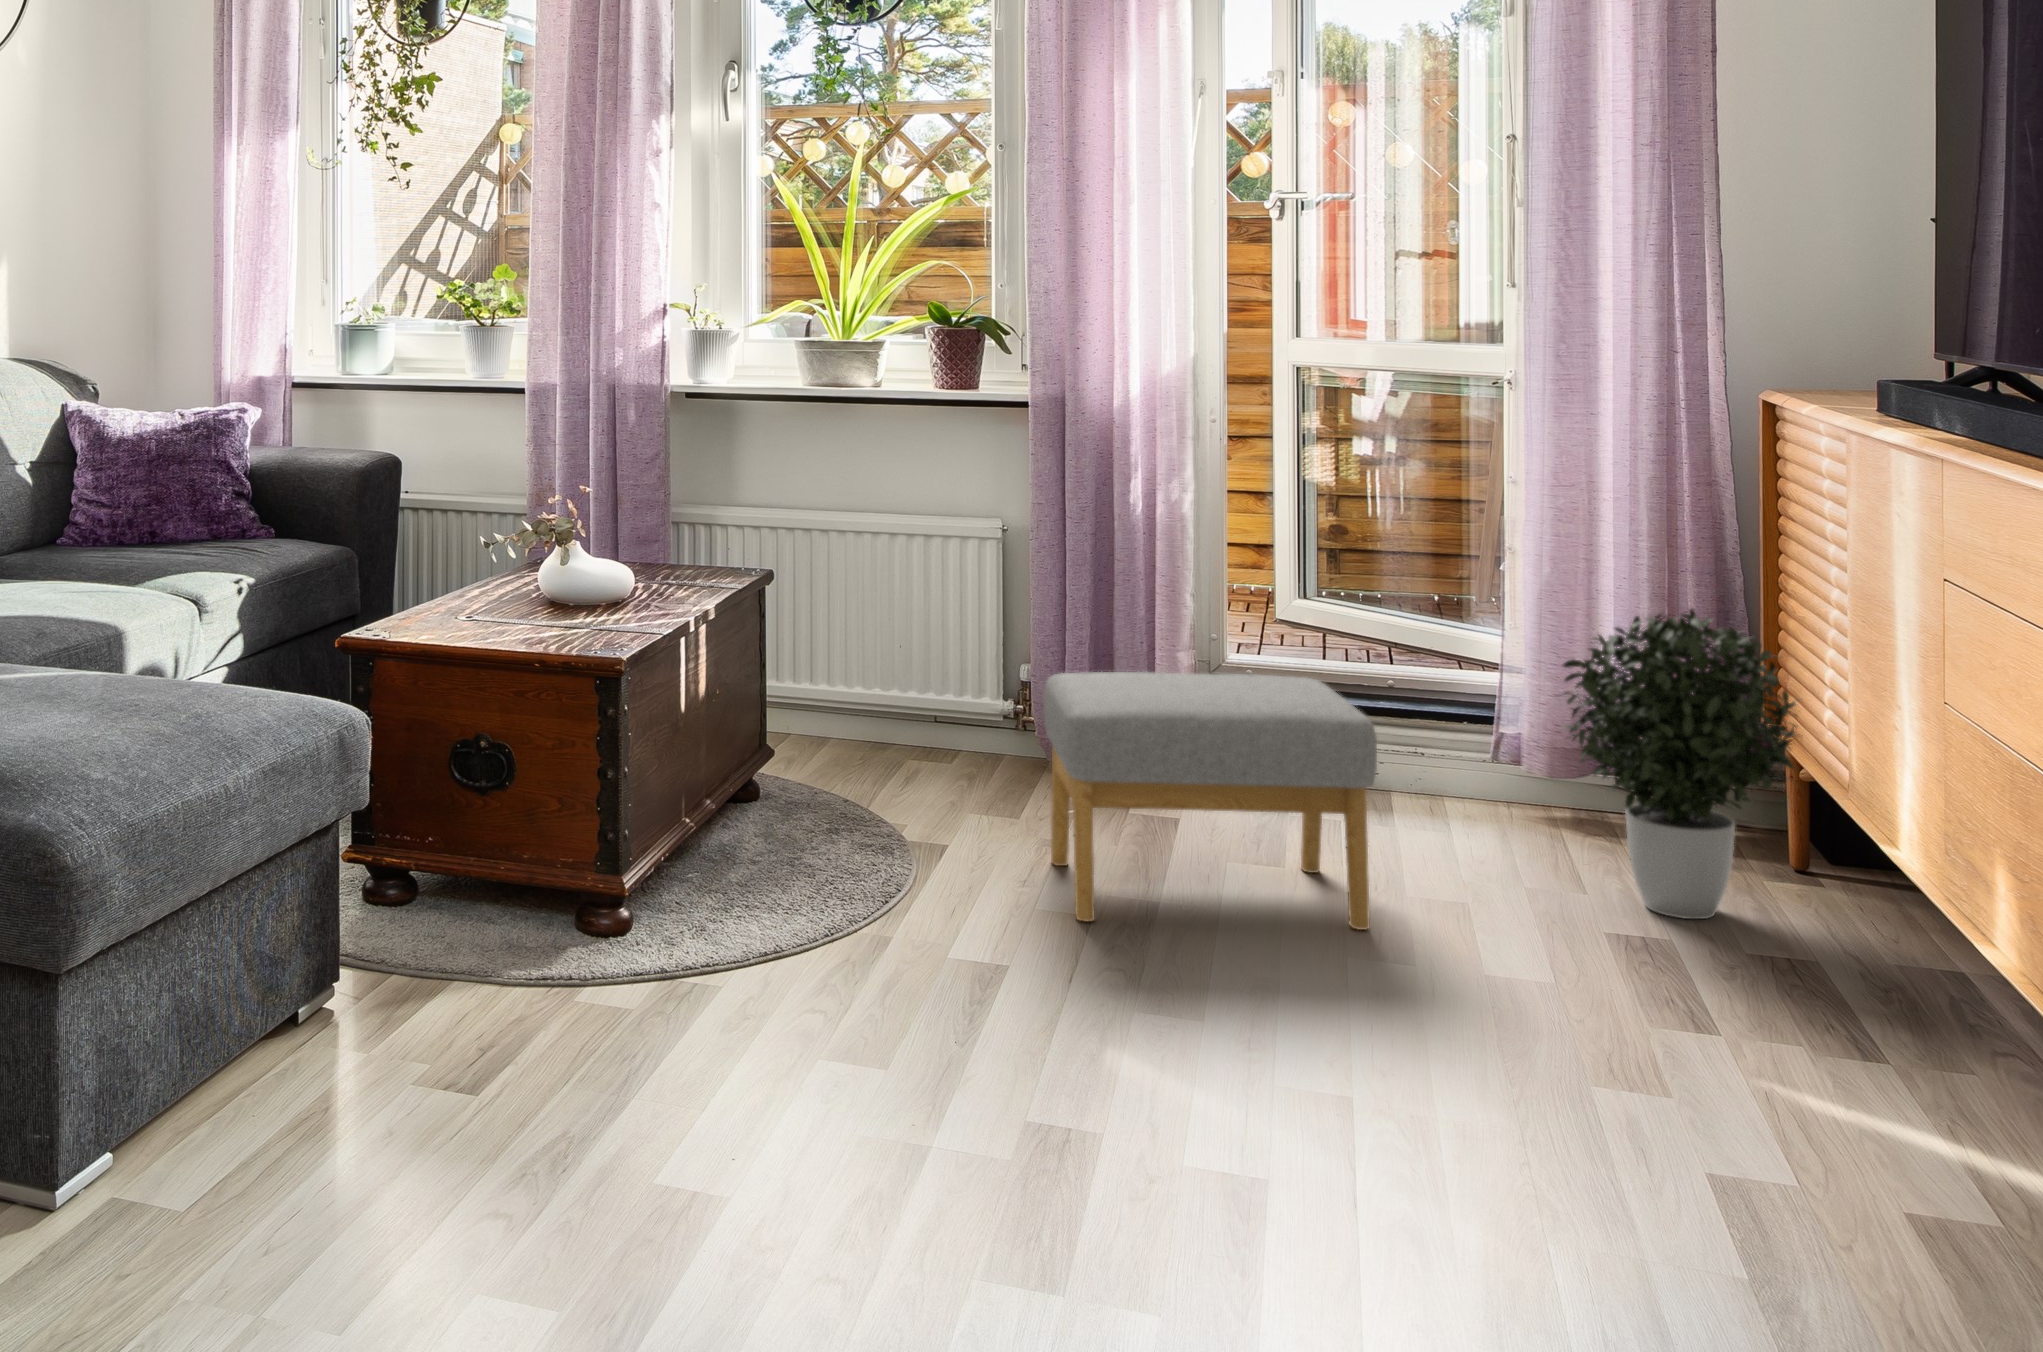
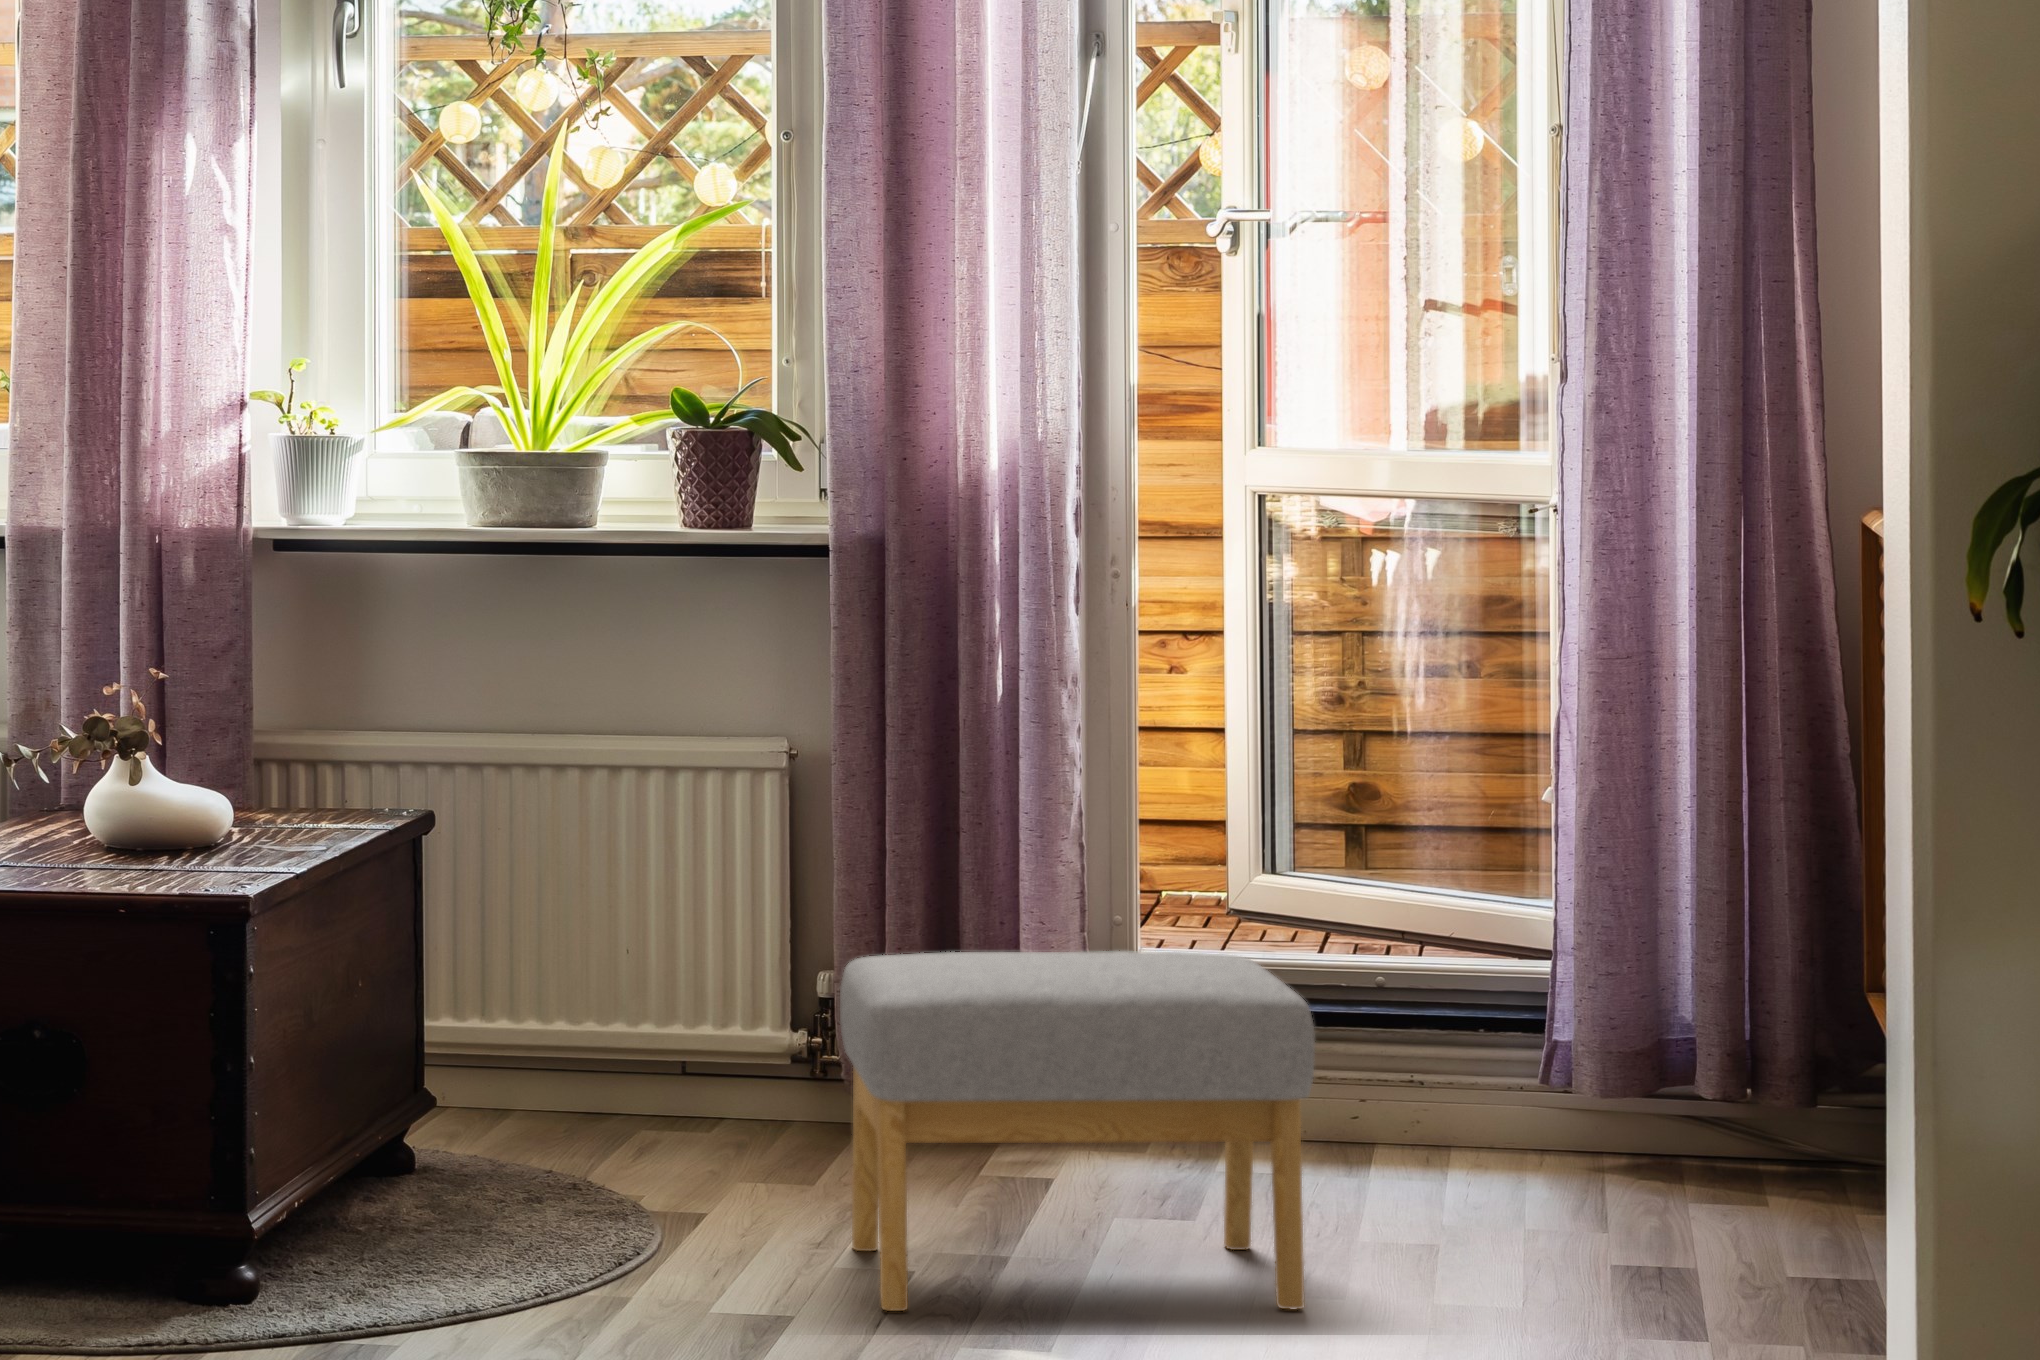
potted plant: present [1563,609,1796,919] -> none [1590,835,1915,1286]

